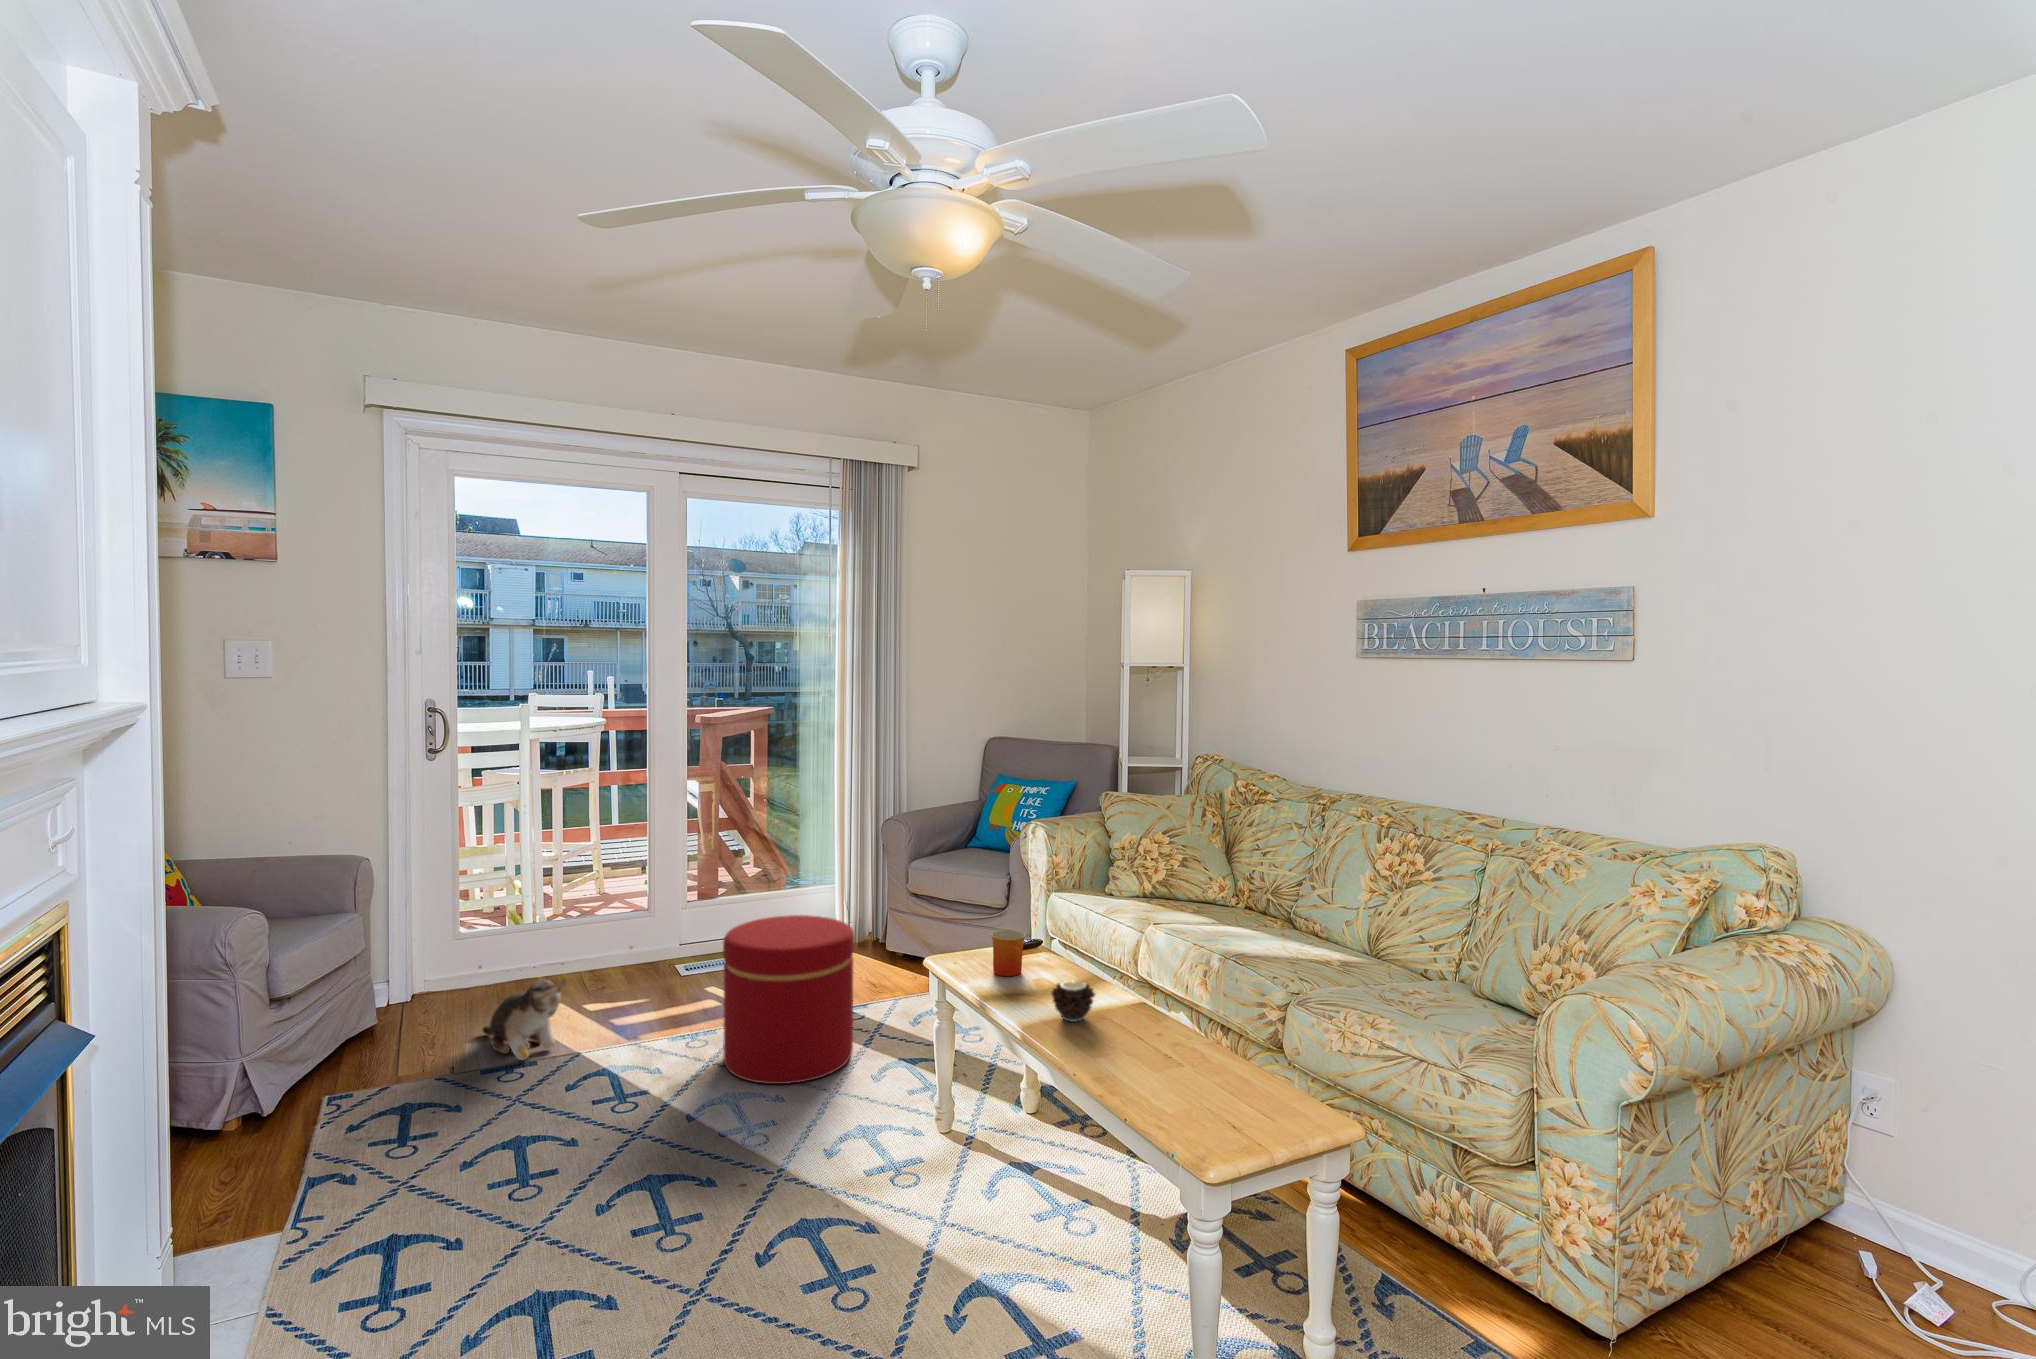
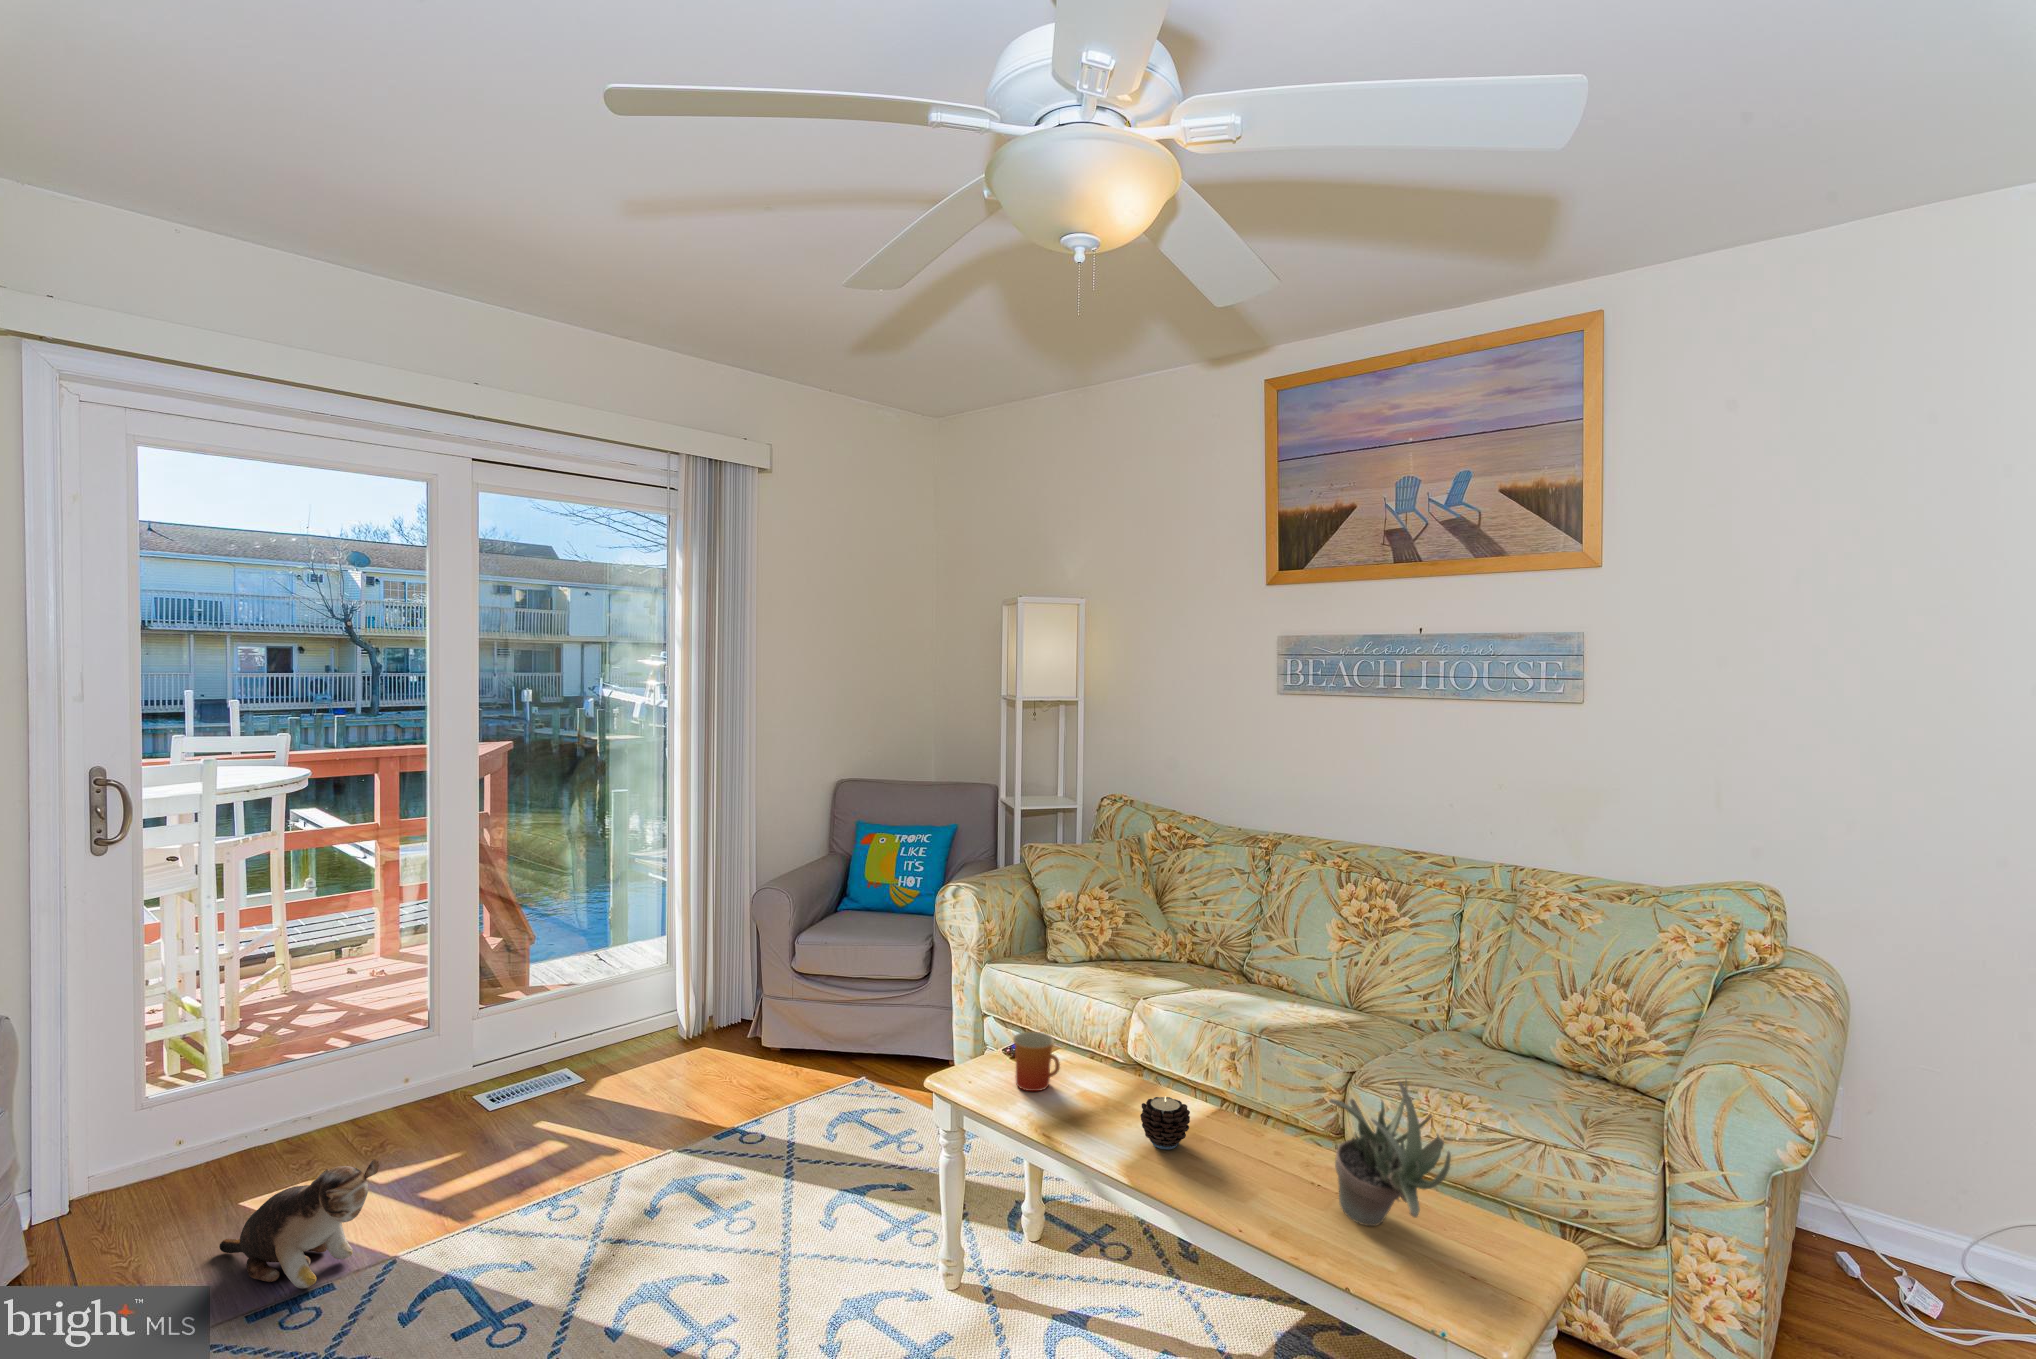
ottoman: present [723,915,854,1084] -> none [616,1025,787,1261]
succulent plant: none [1155,963,1239,1085] -> present [1329,1079,1451,1226]

